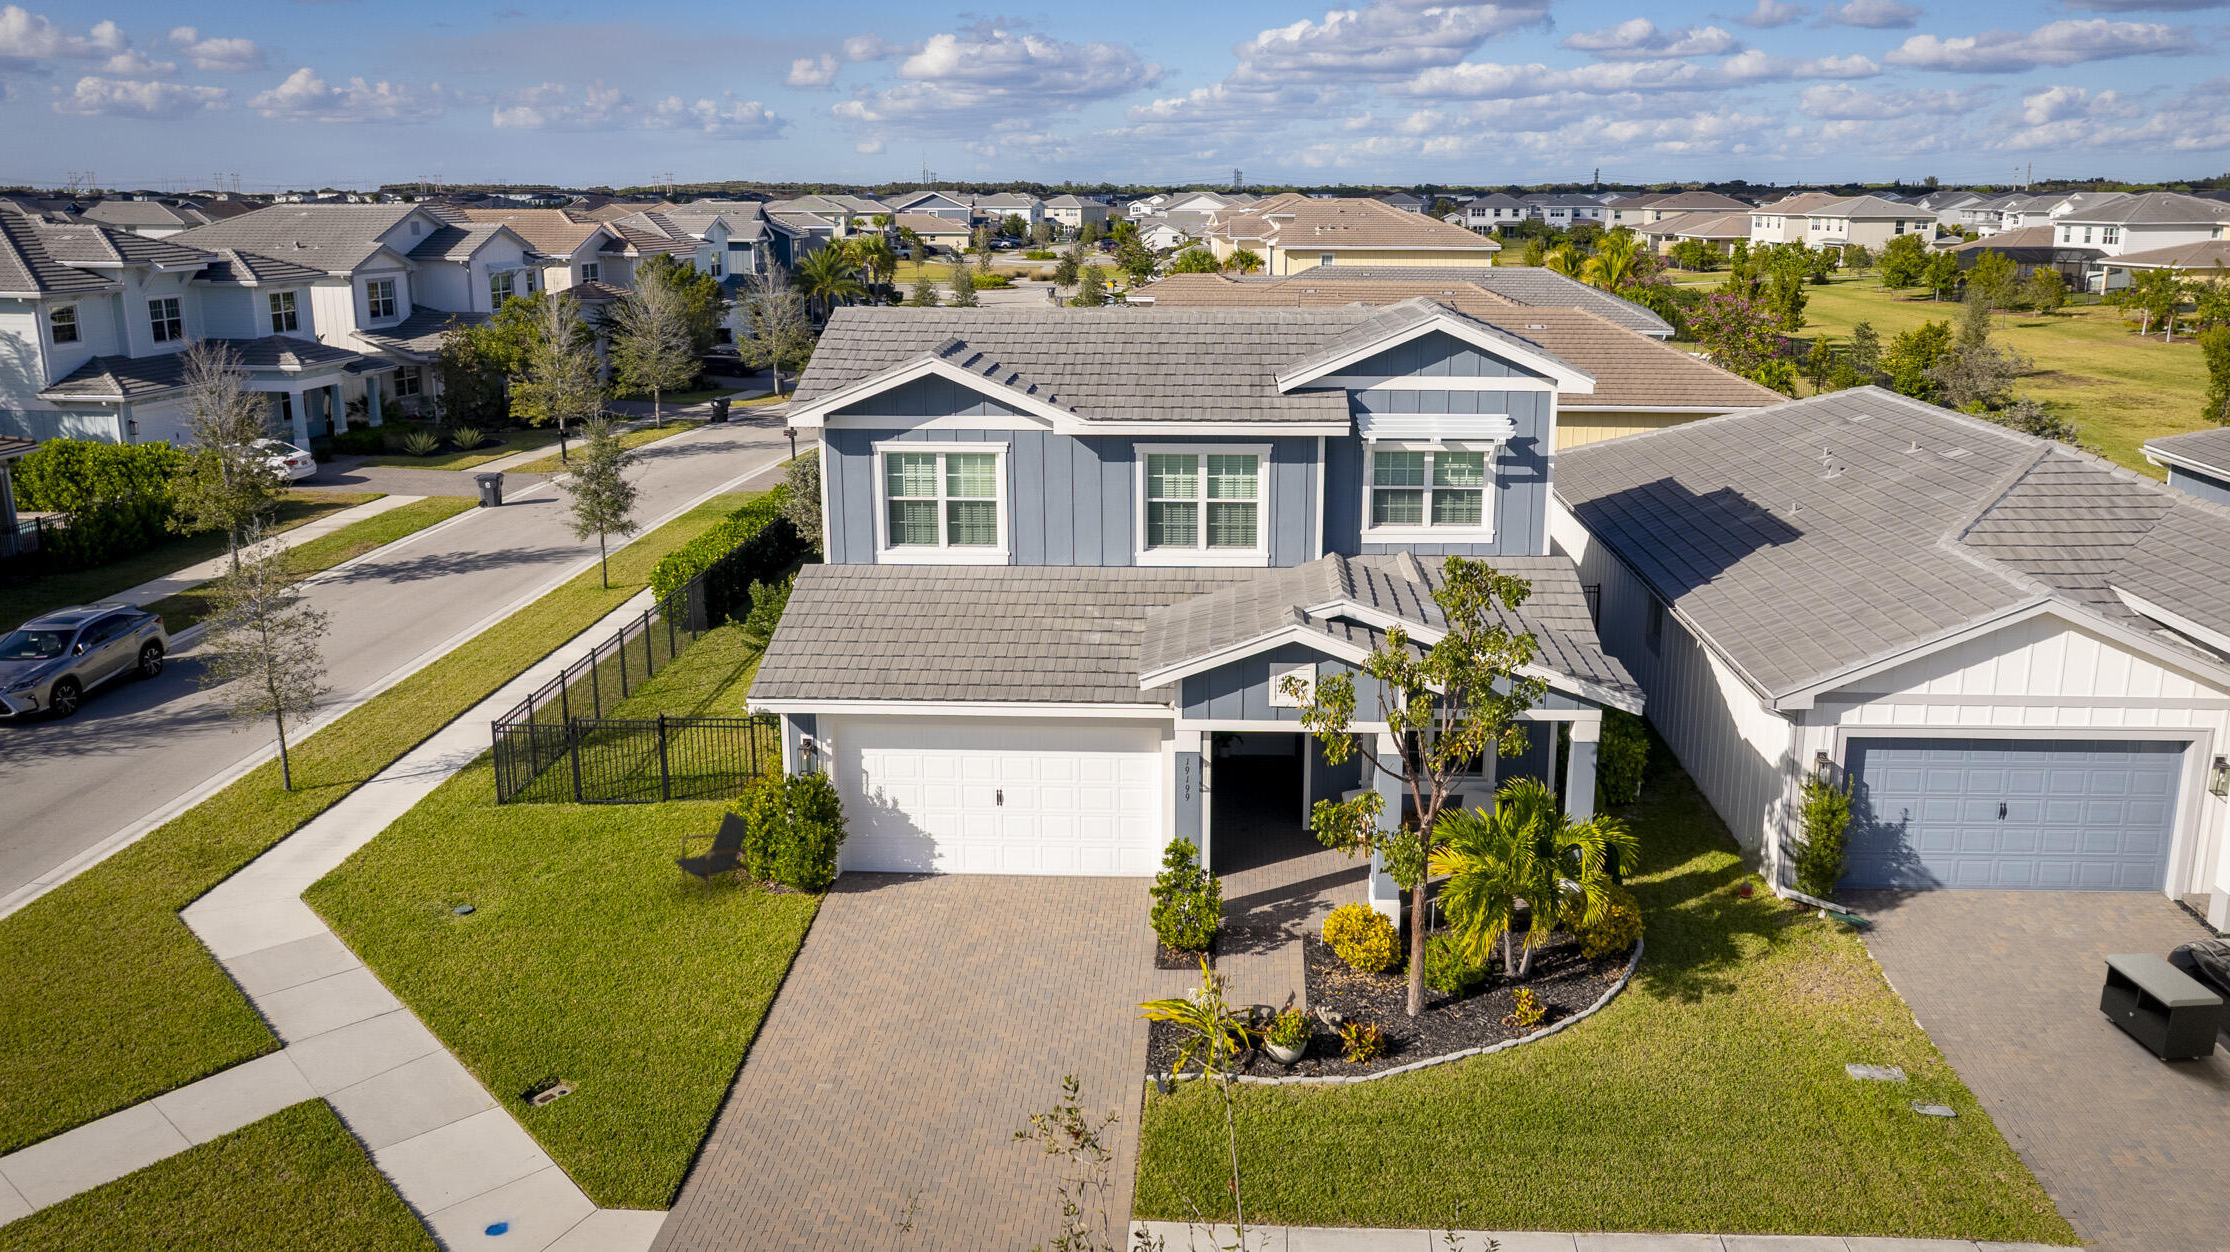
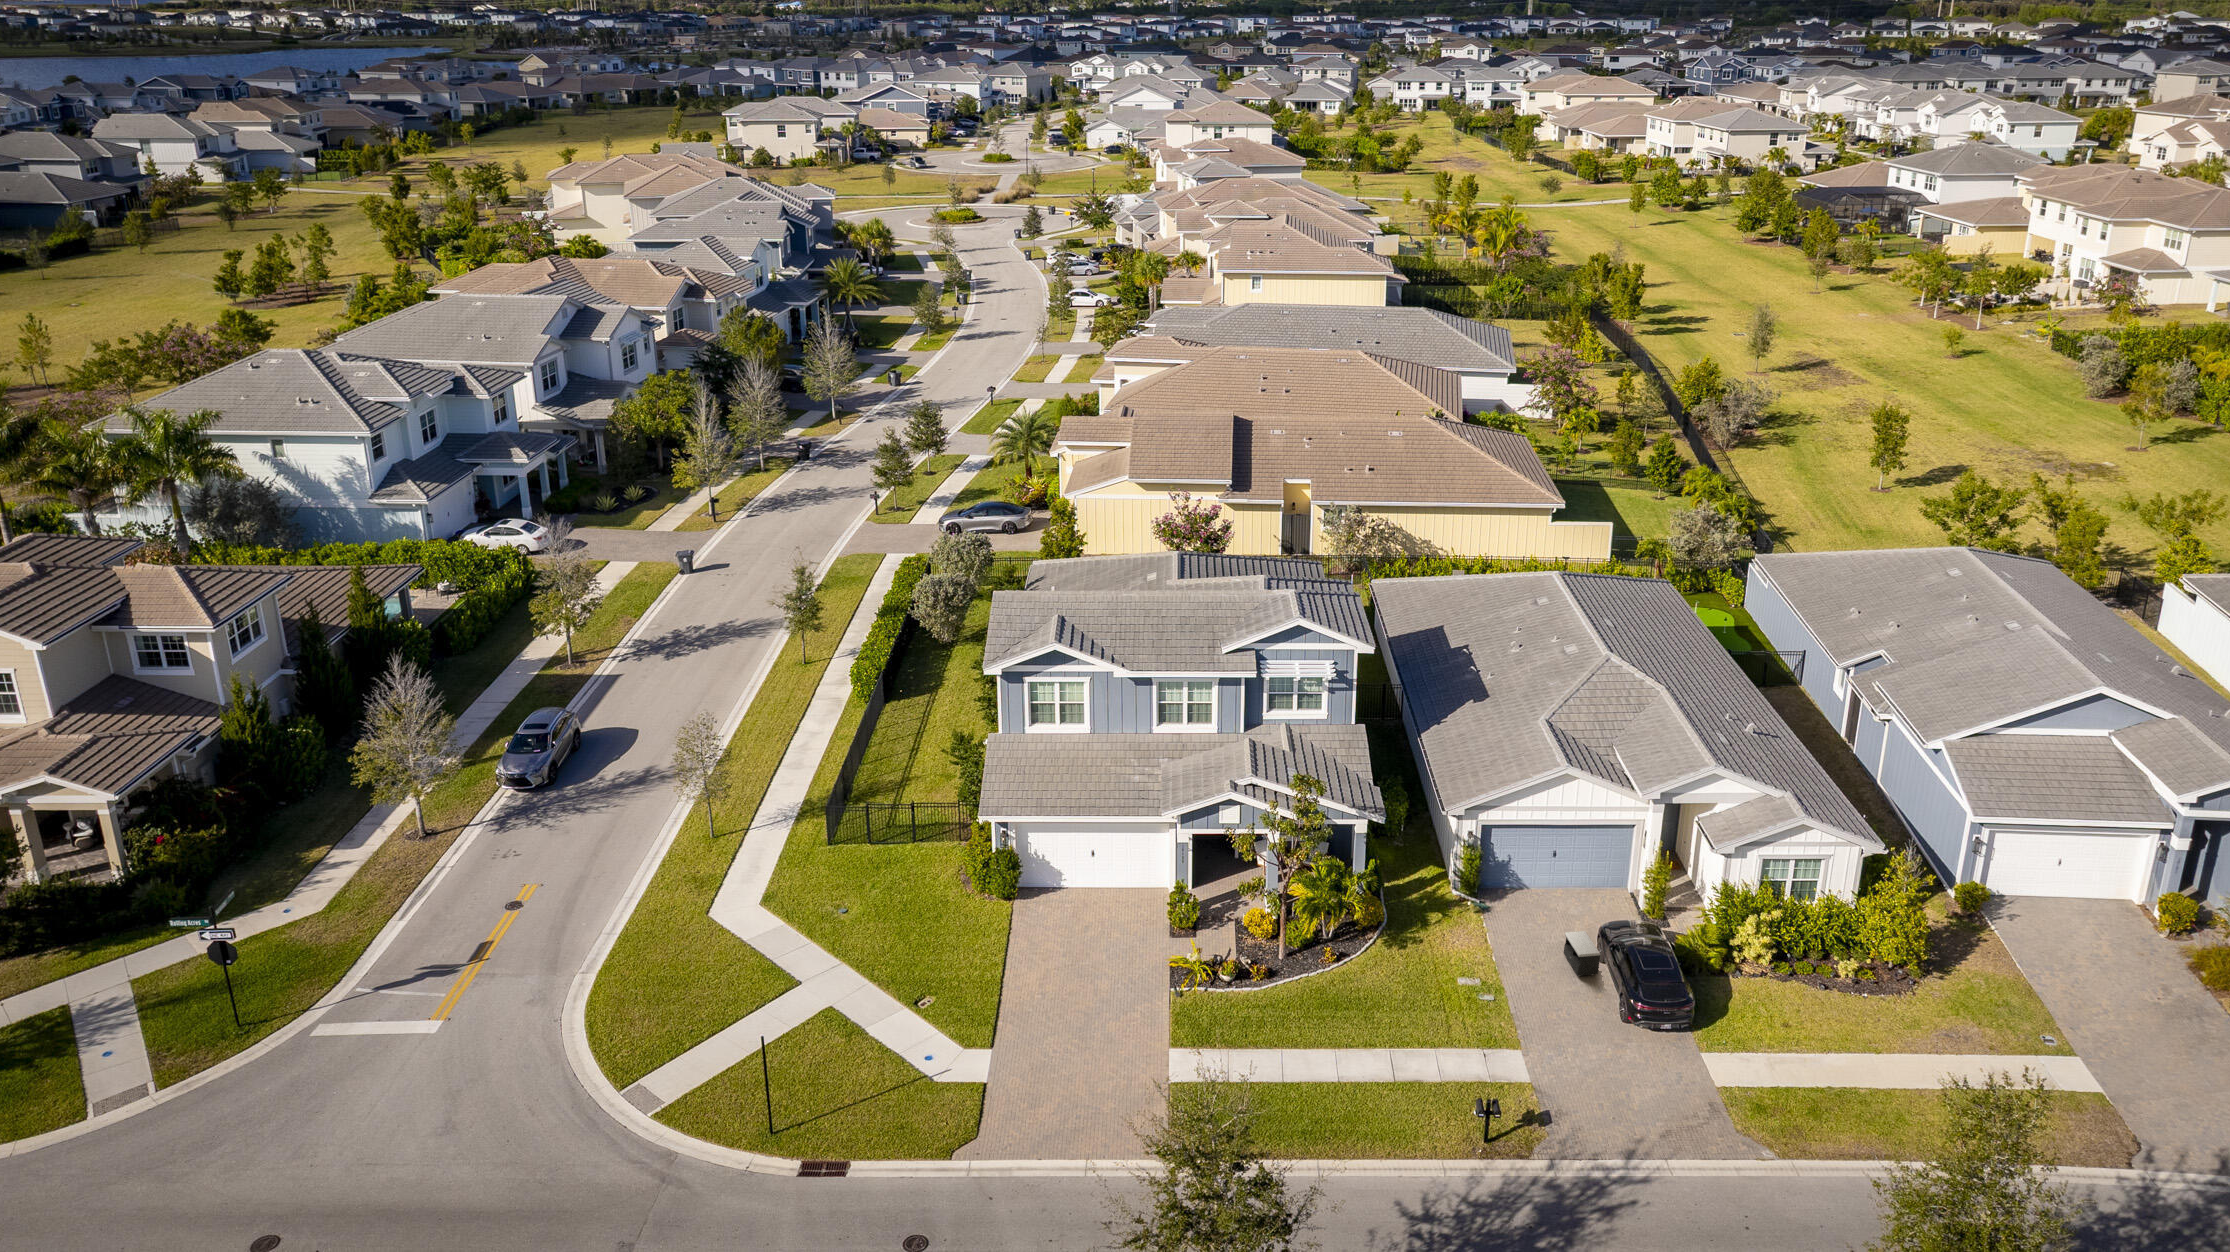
lounge chair: present [675,811,751,898] -> none [941,861,977,906]
potted tree: present [1738,837,1773,898] -> none [1432,869,1449,895]

